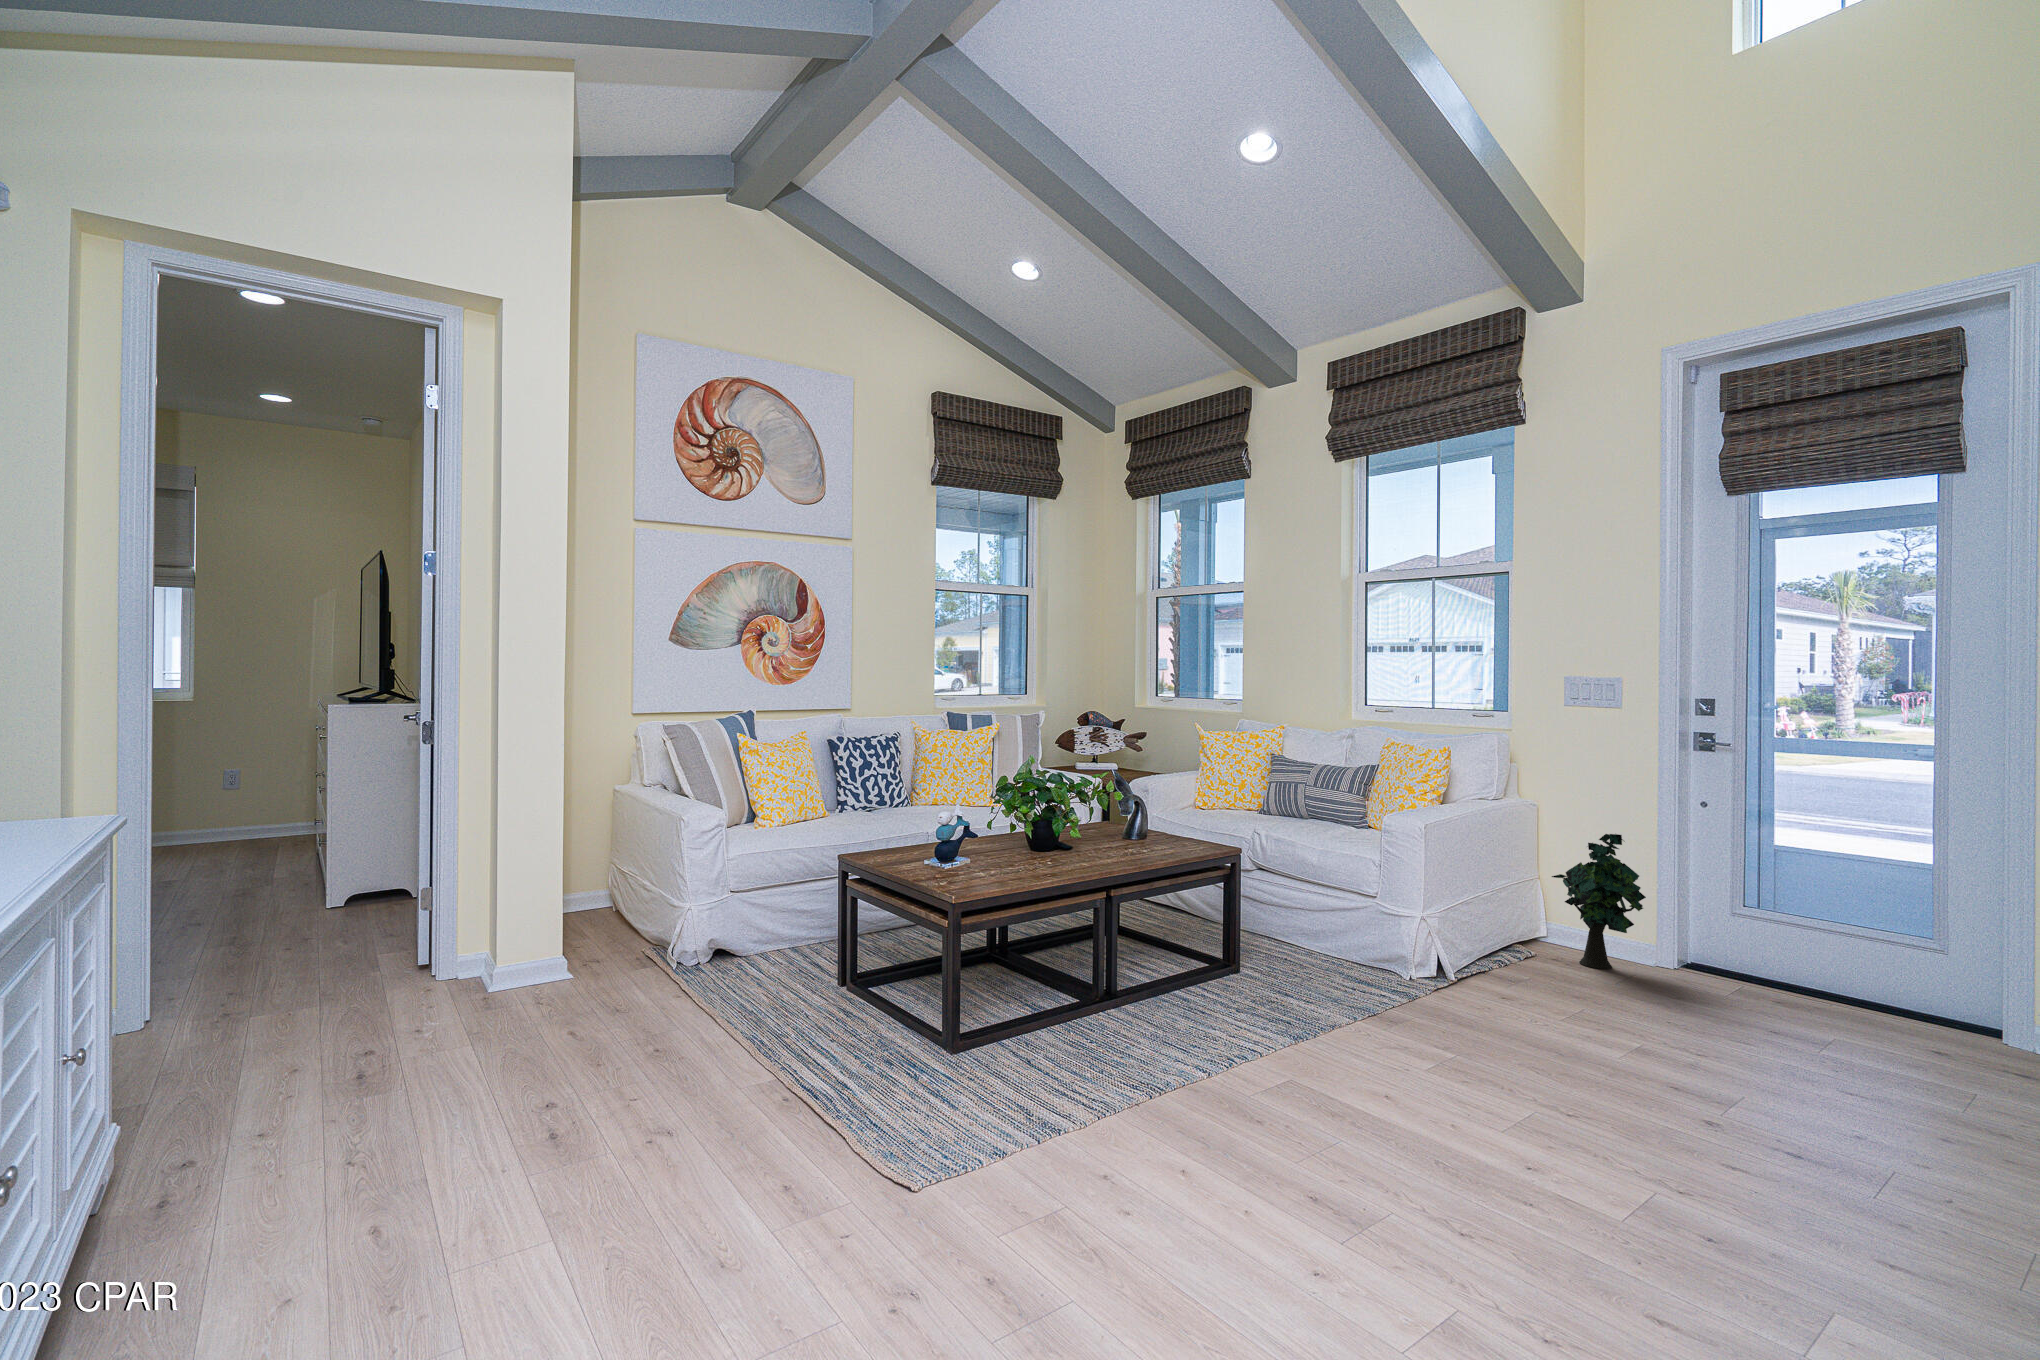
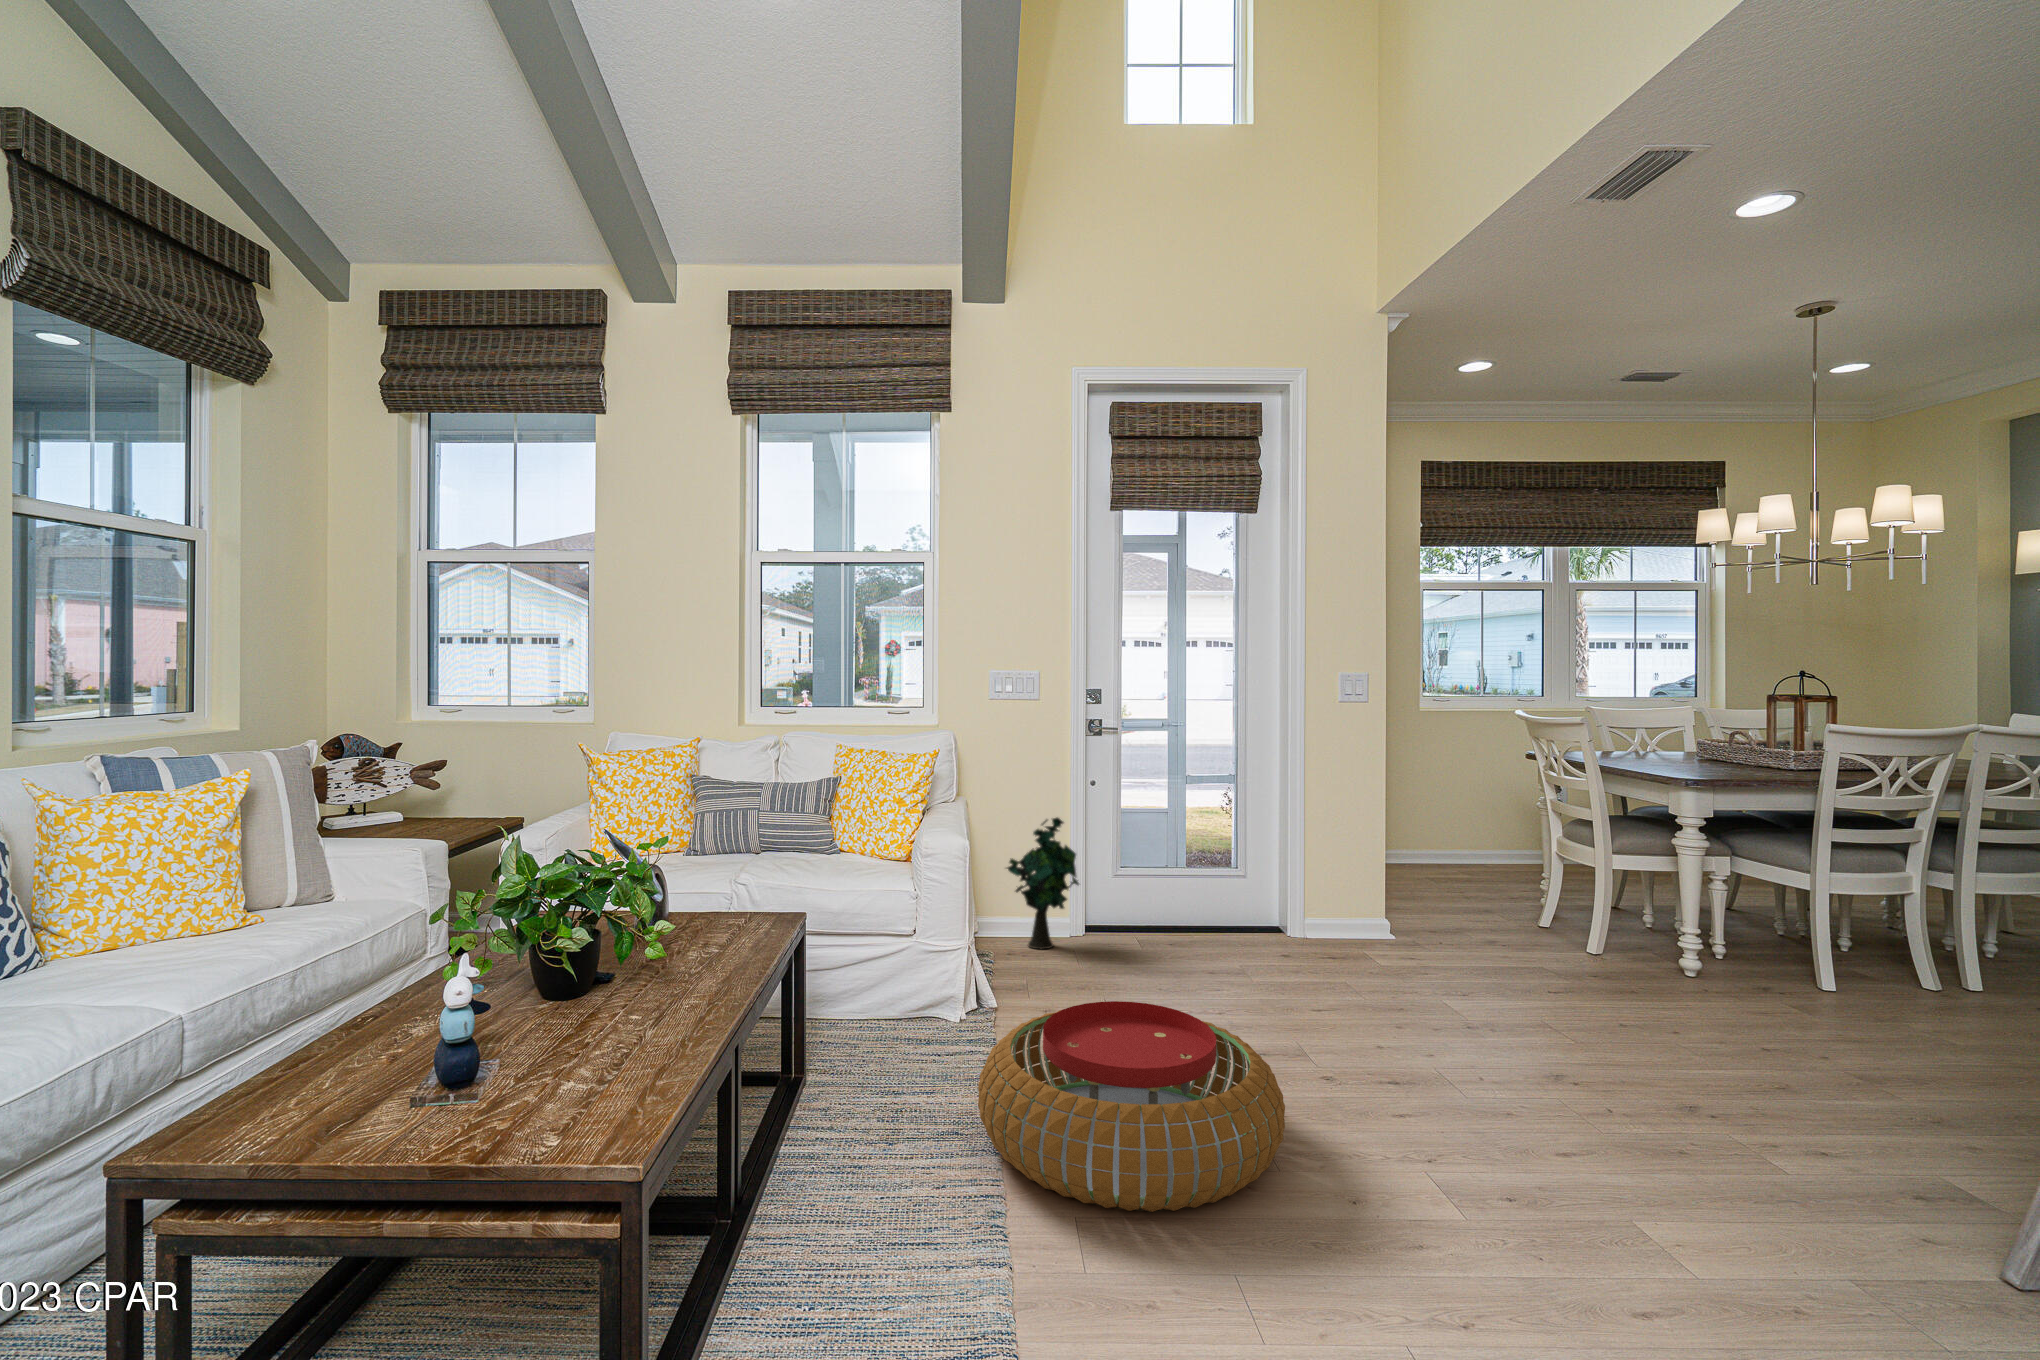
pouf: none [1265,960,1545,1126] -> present [978,1001,1285,1212]

